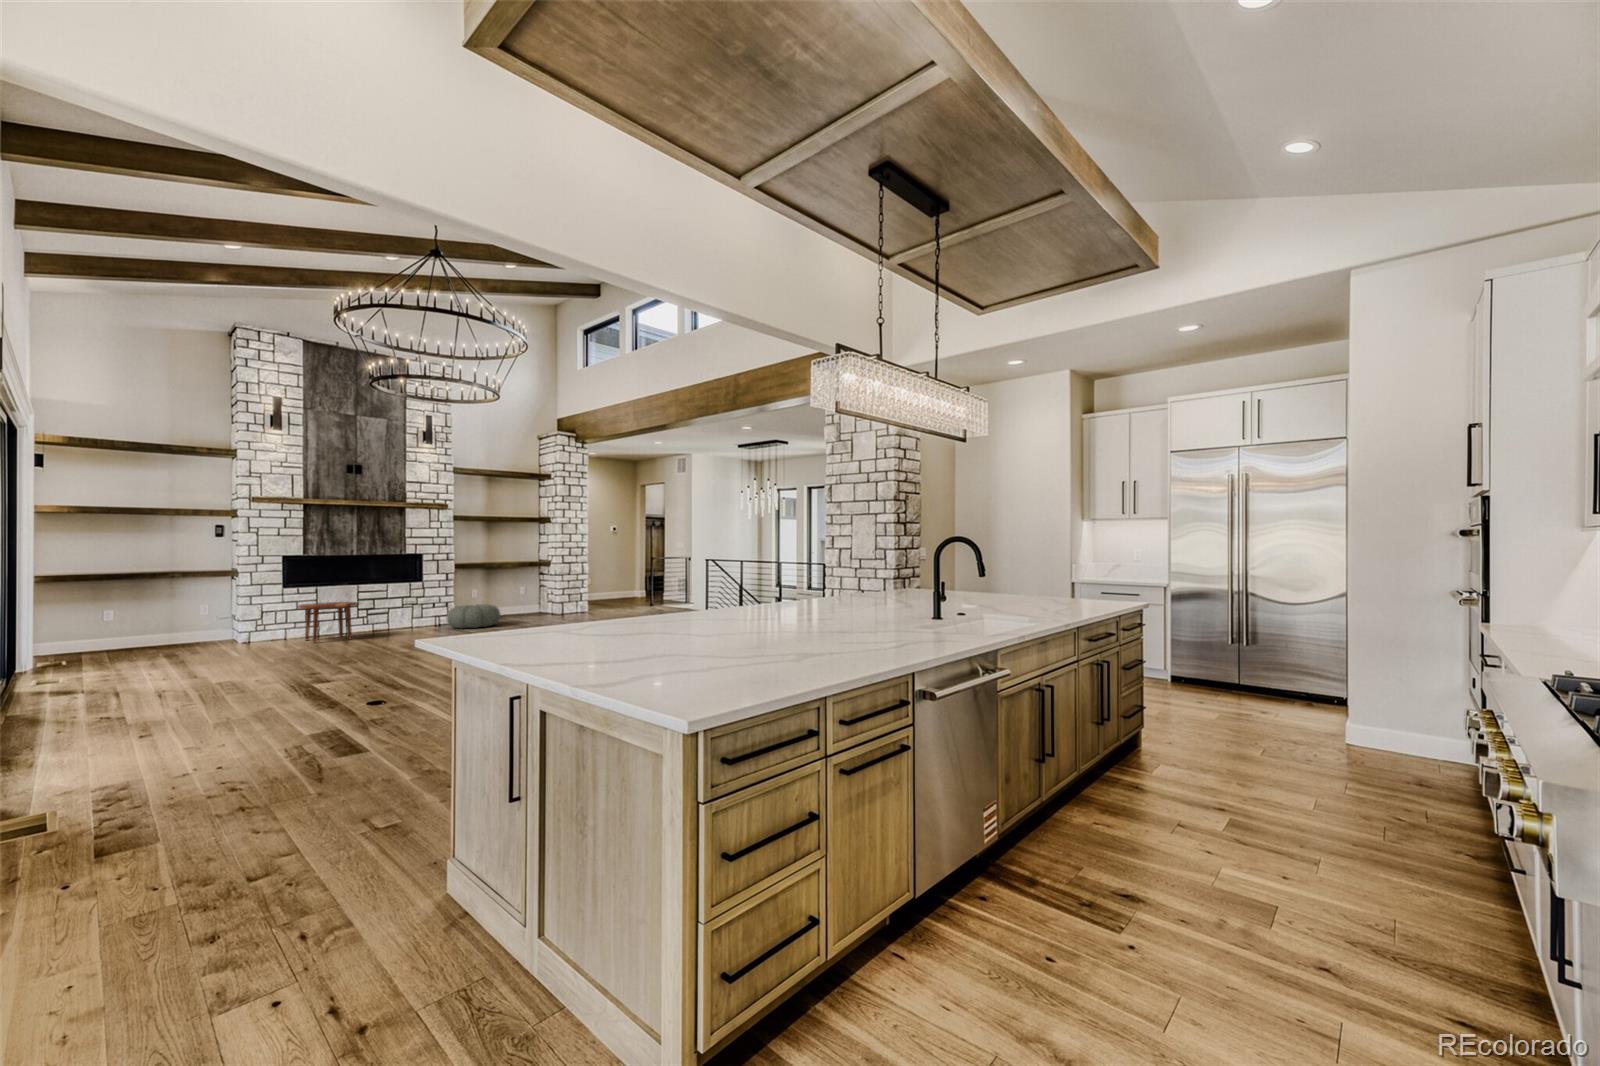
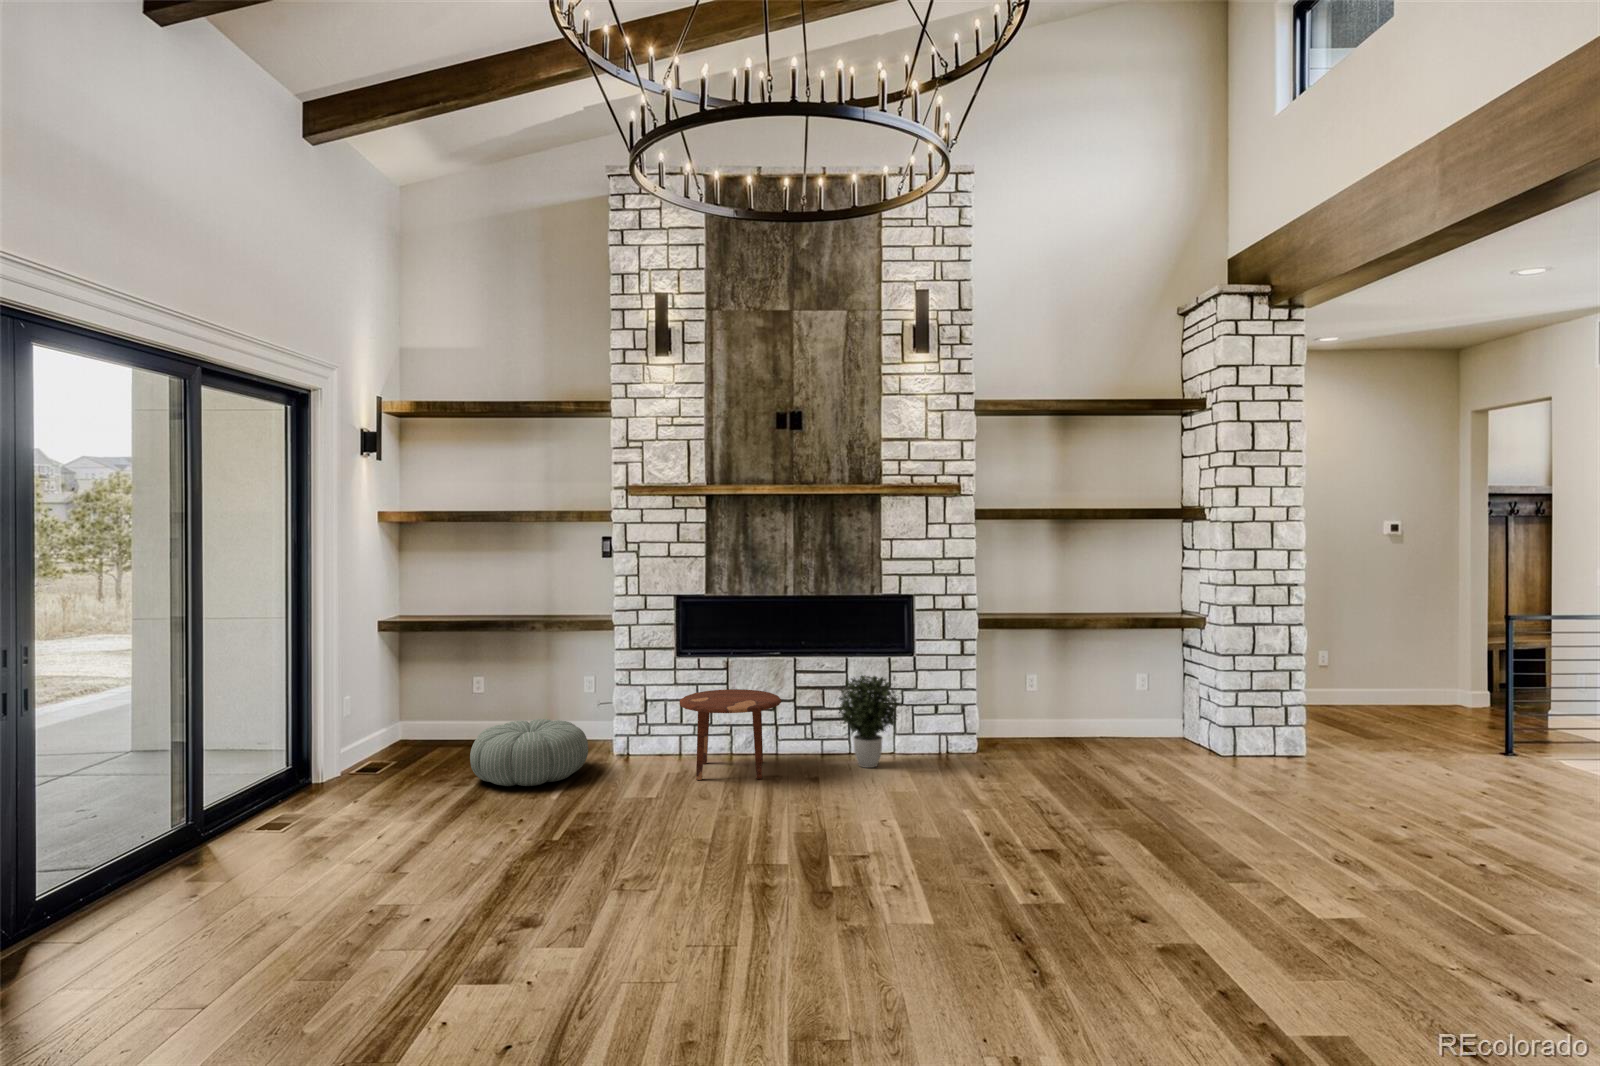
potted plant: none [386,590,420,632] -> present [839,676,898,768]
pouf: present [447,604,500,628] -> present [470,719,588,786]

